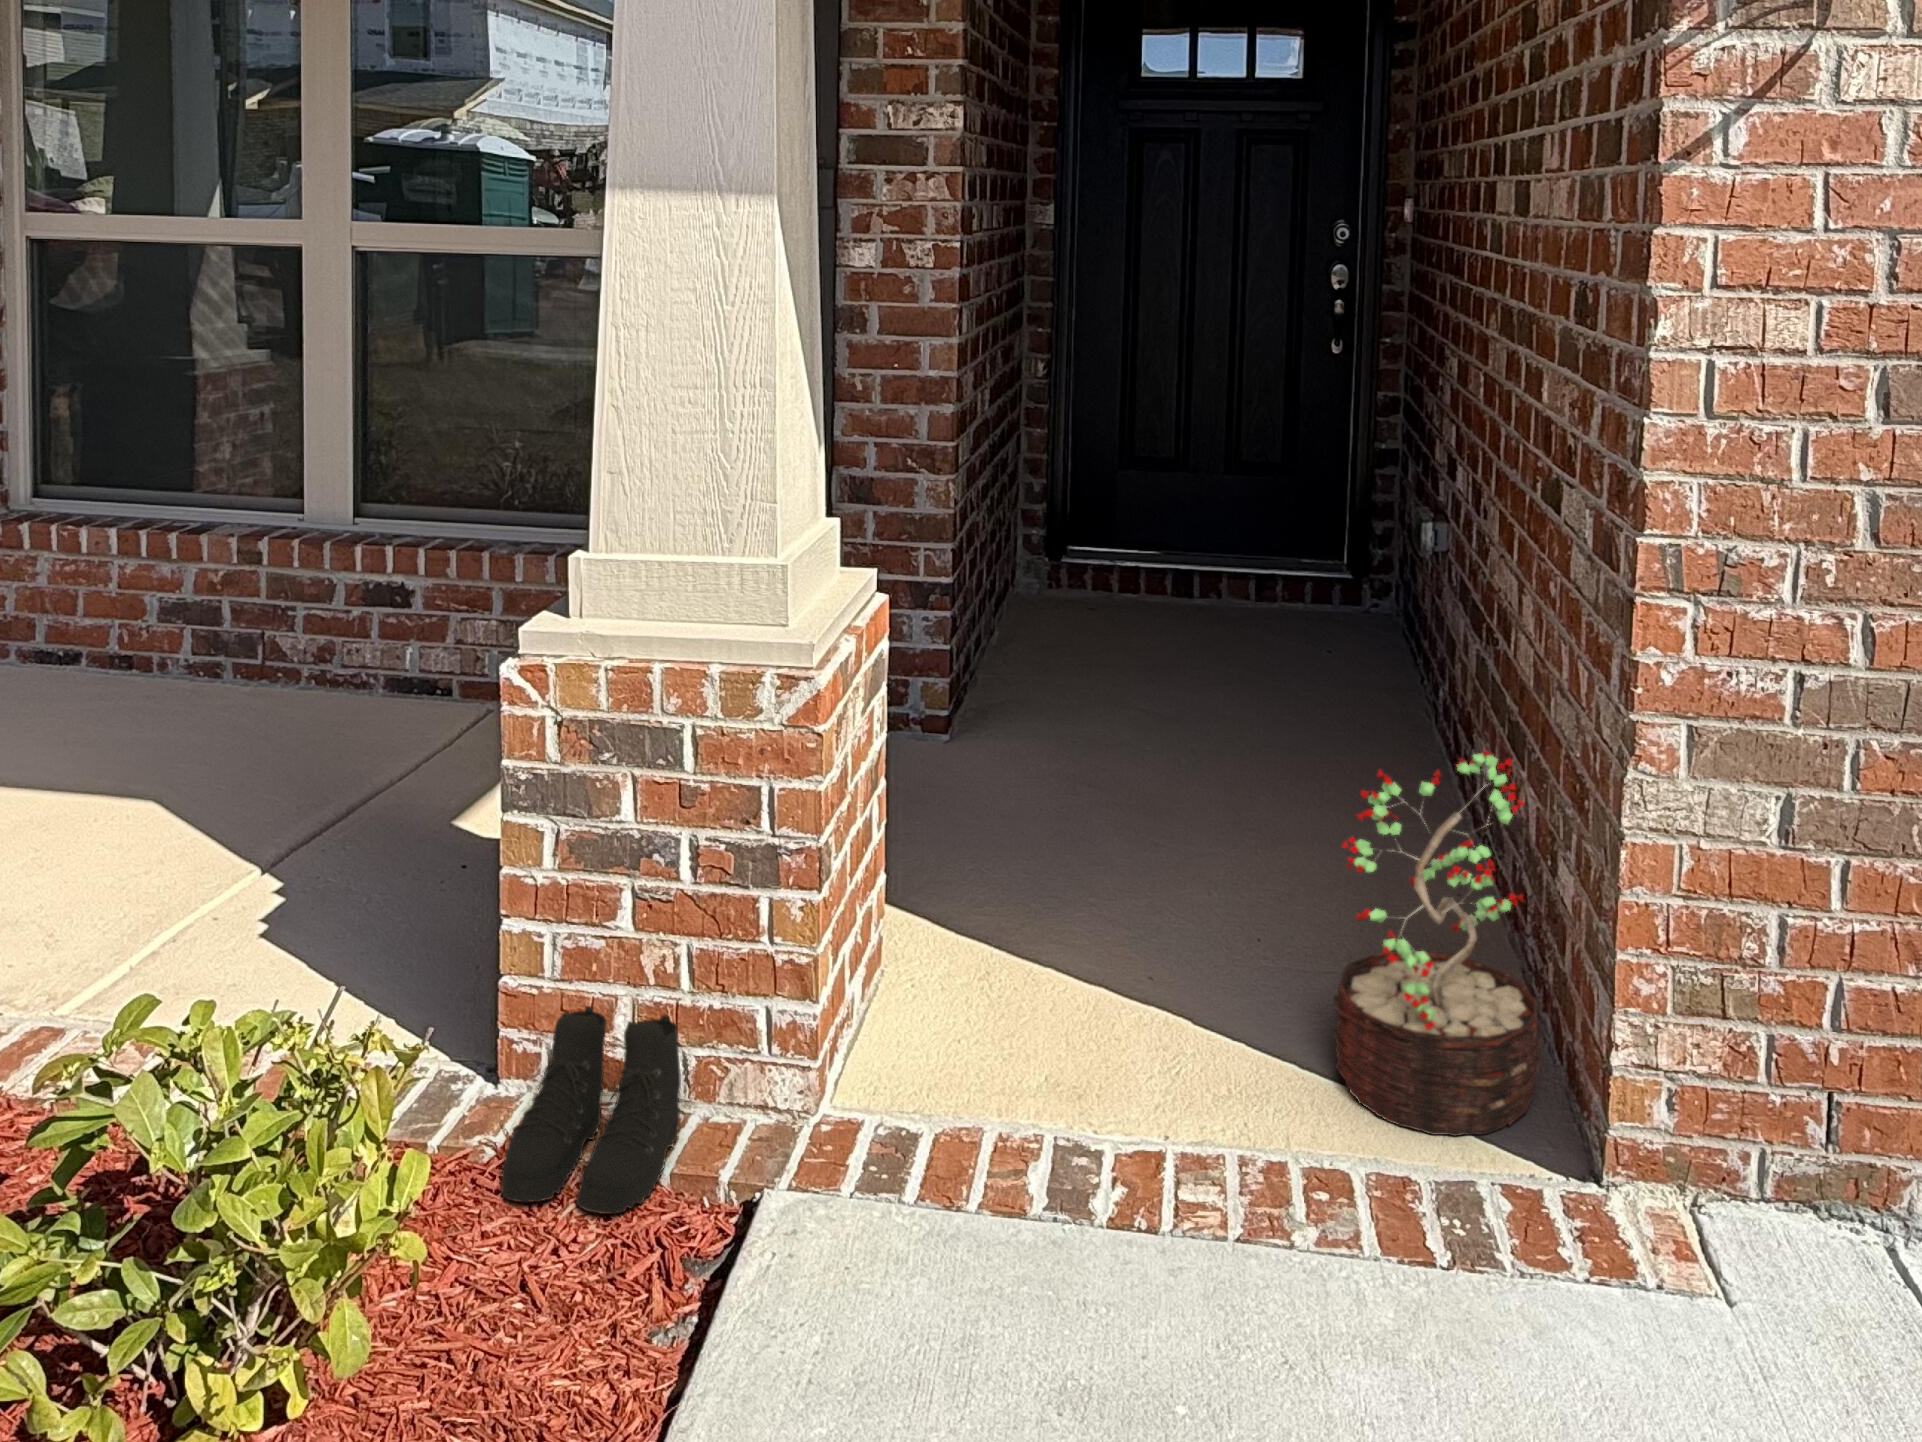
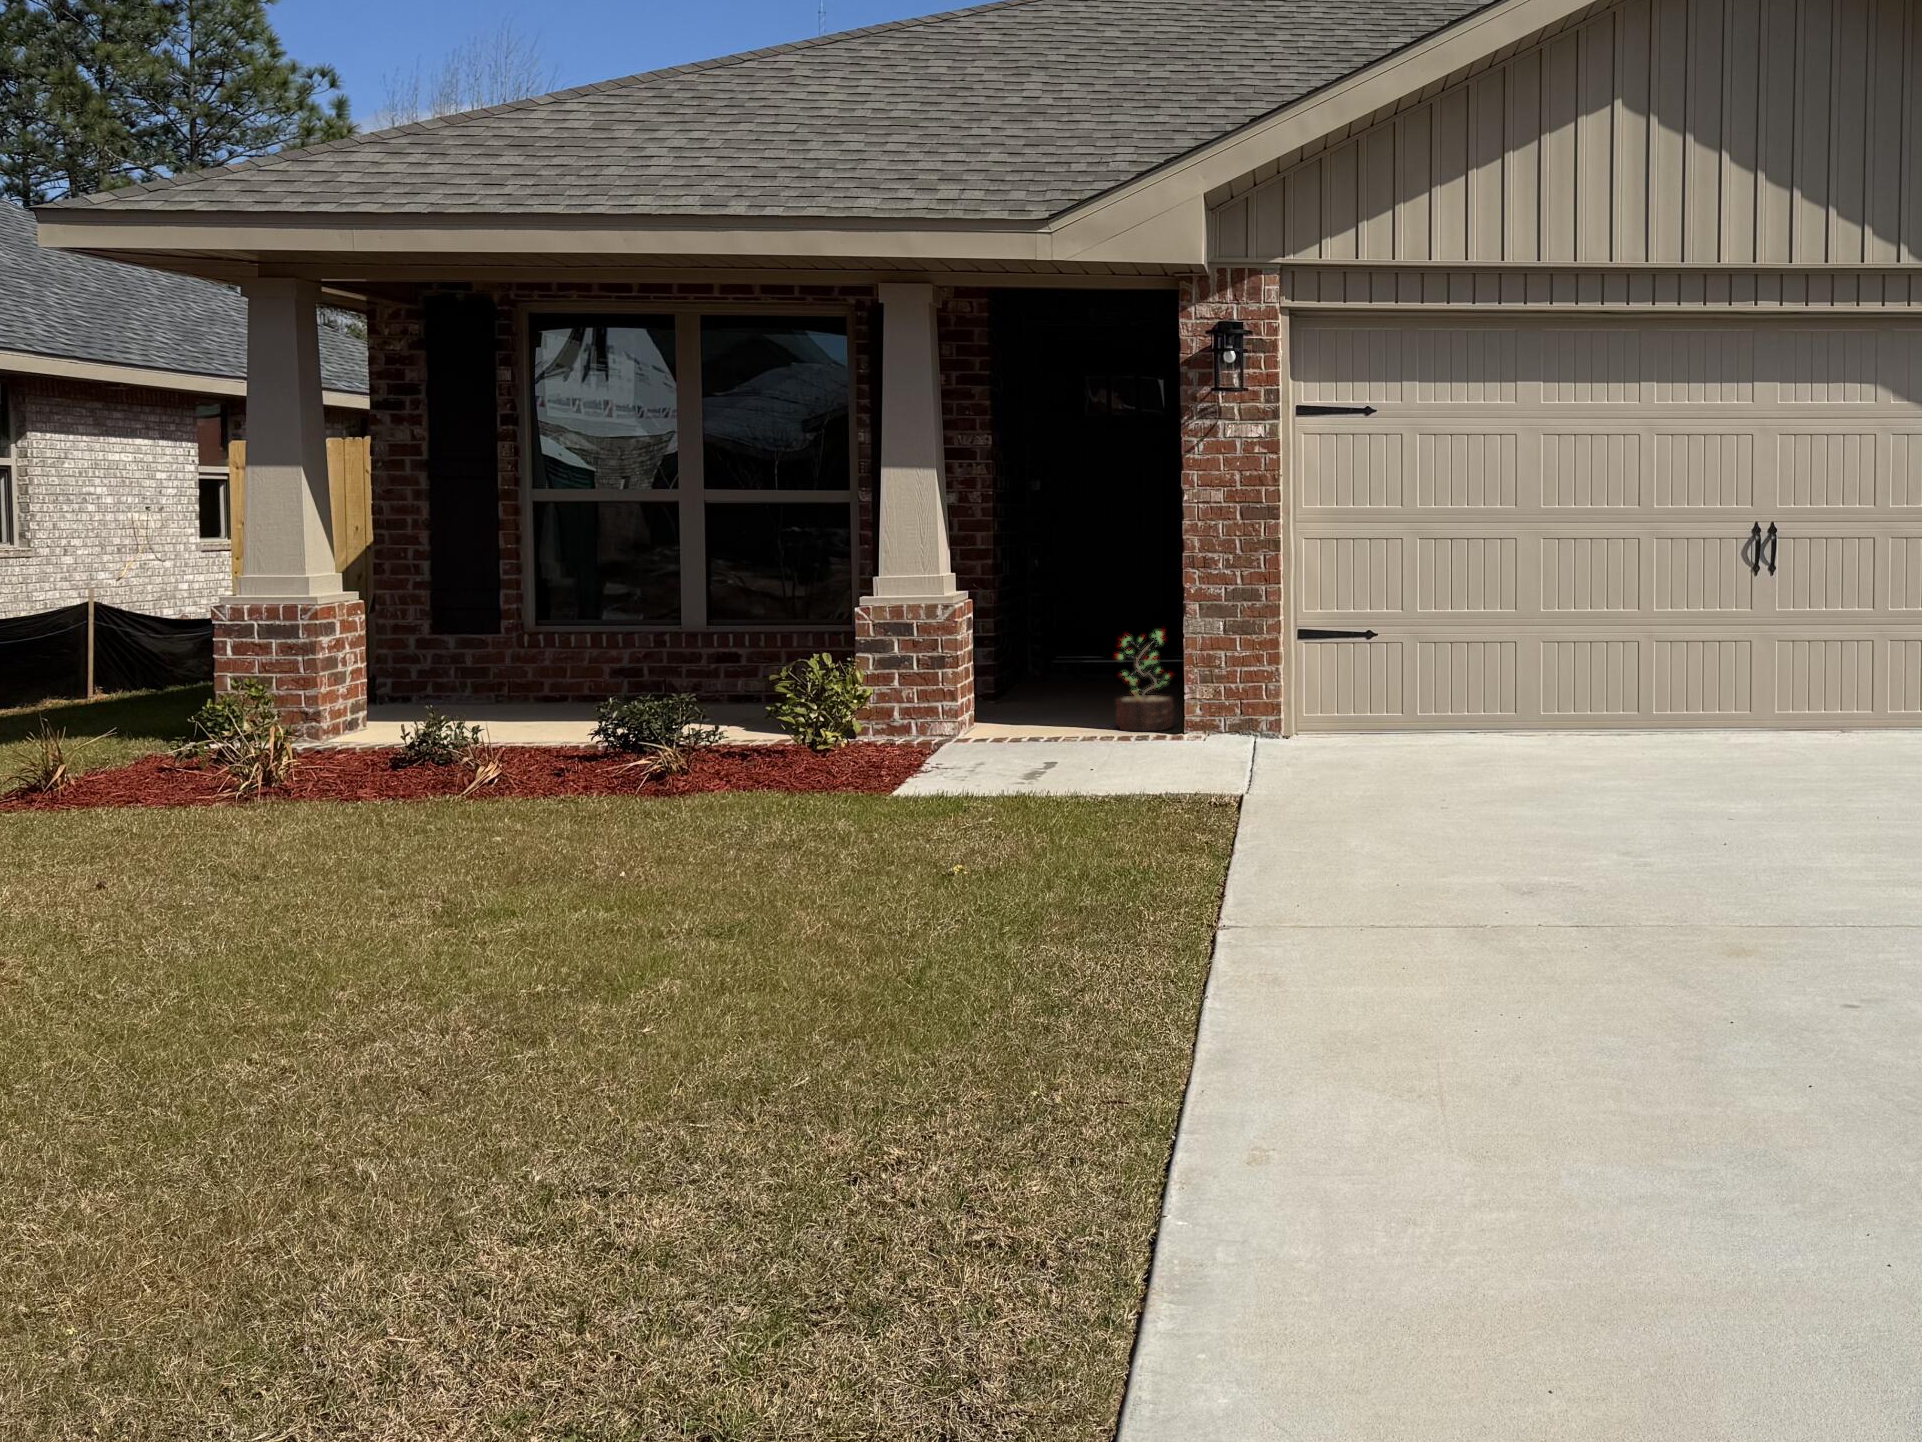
boots: present [501,1006,681,1214] -> none [870,702,919,744]

